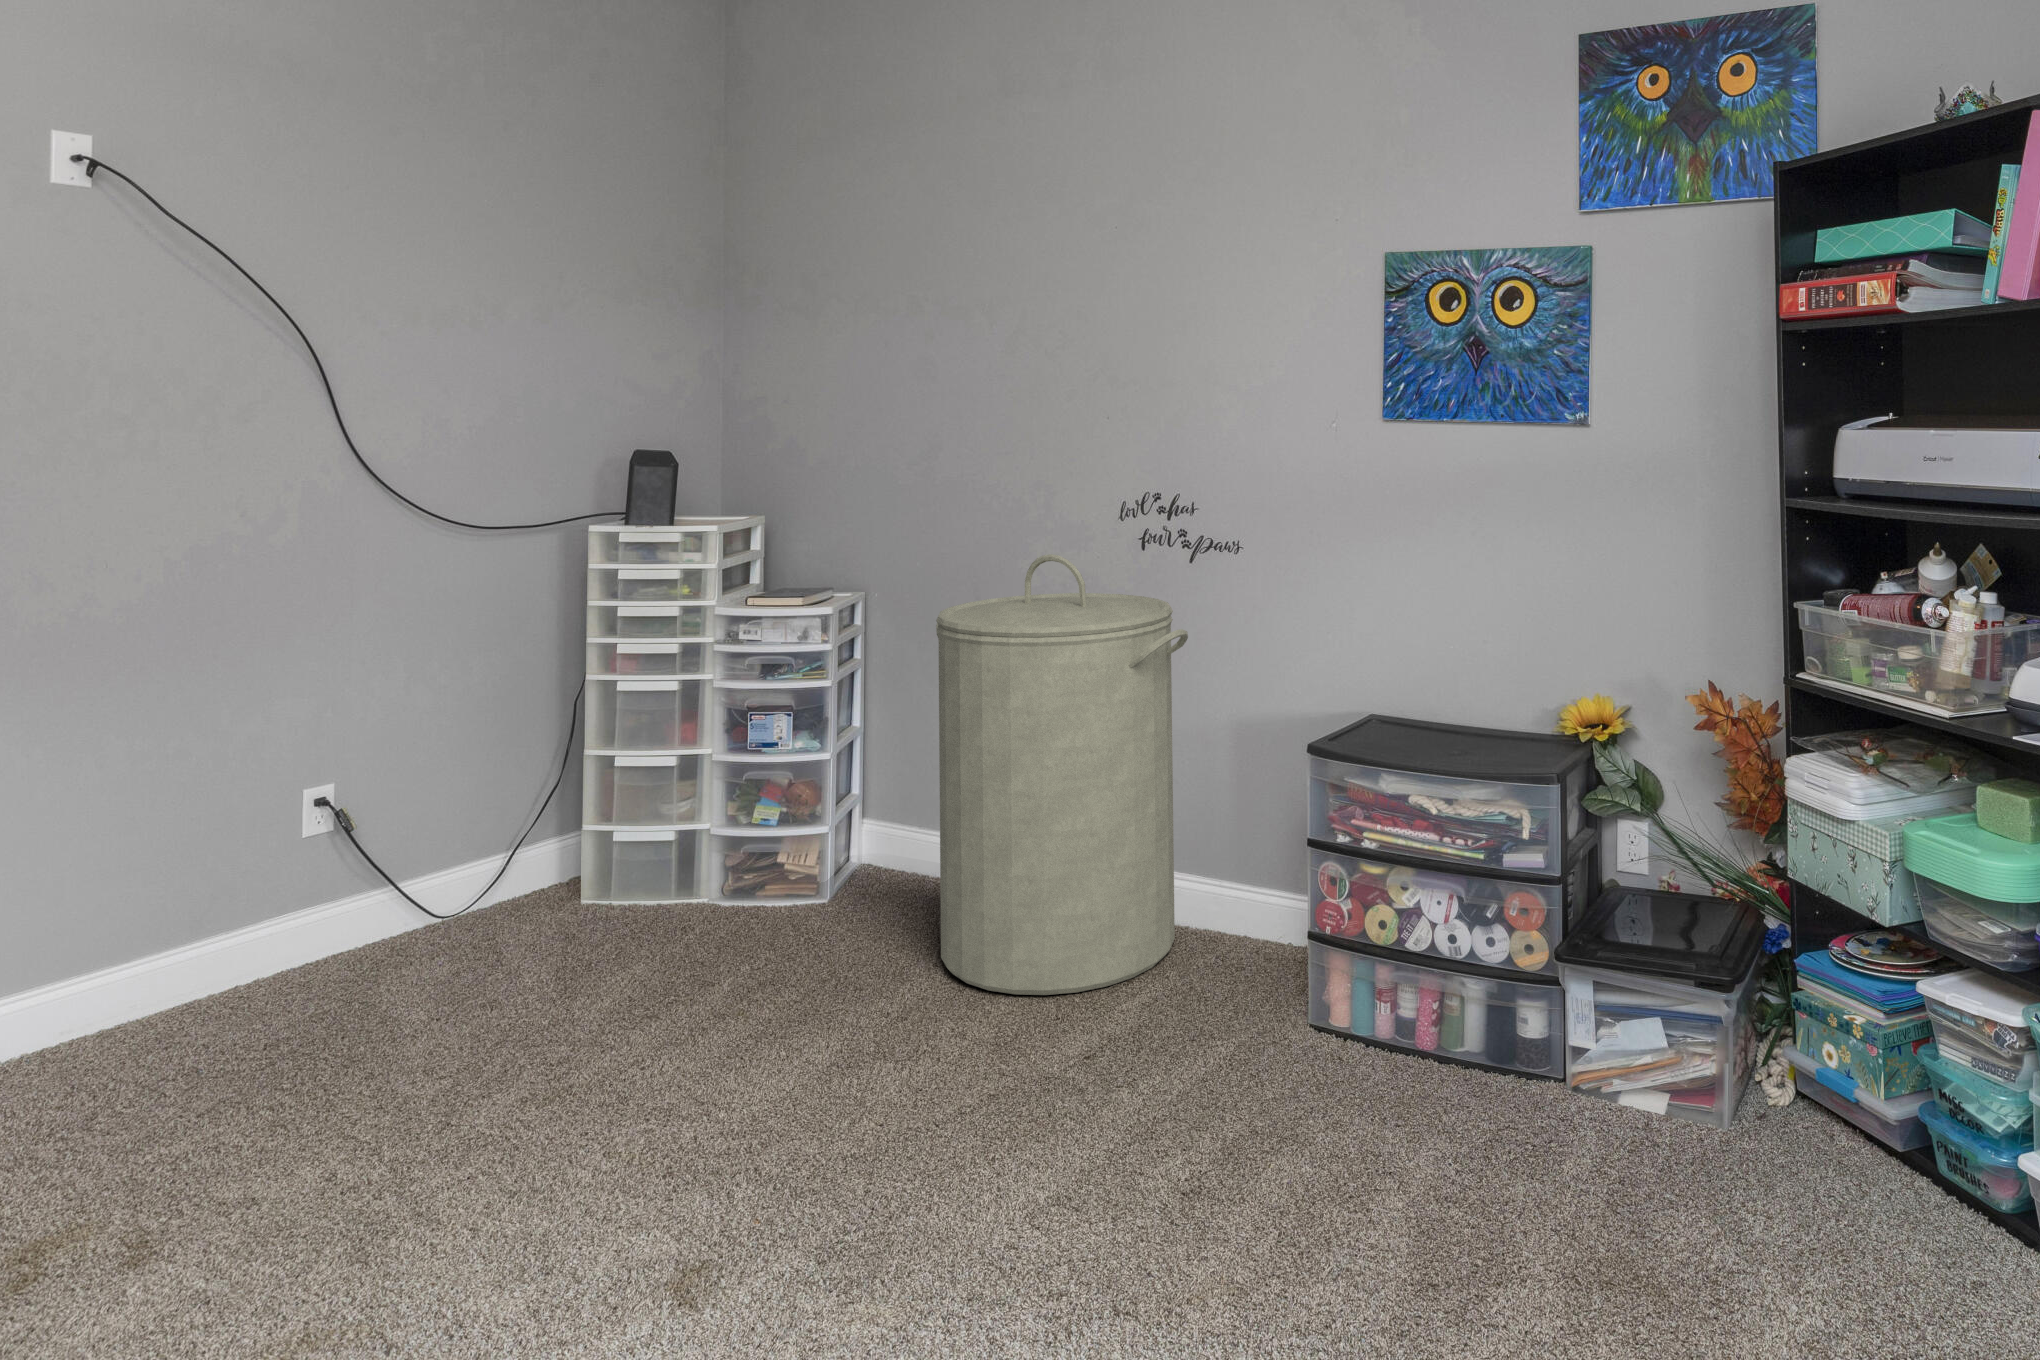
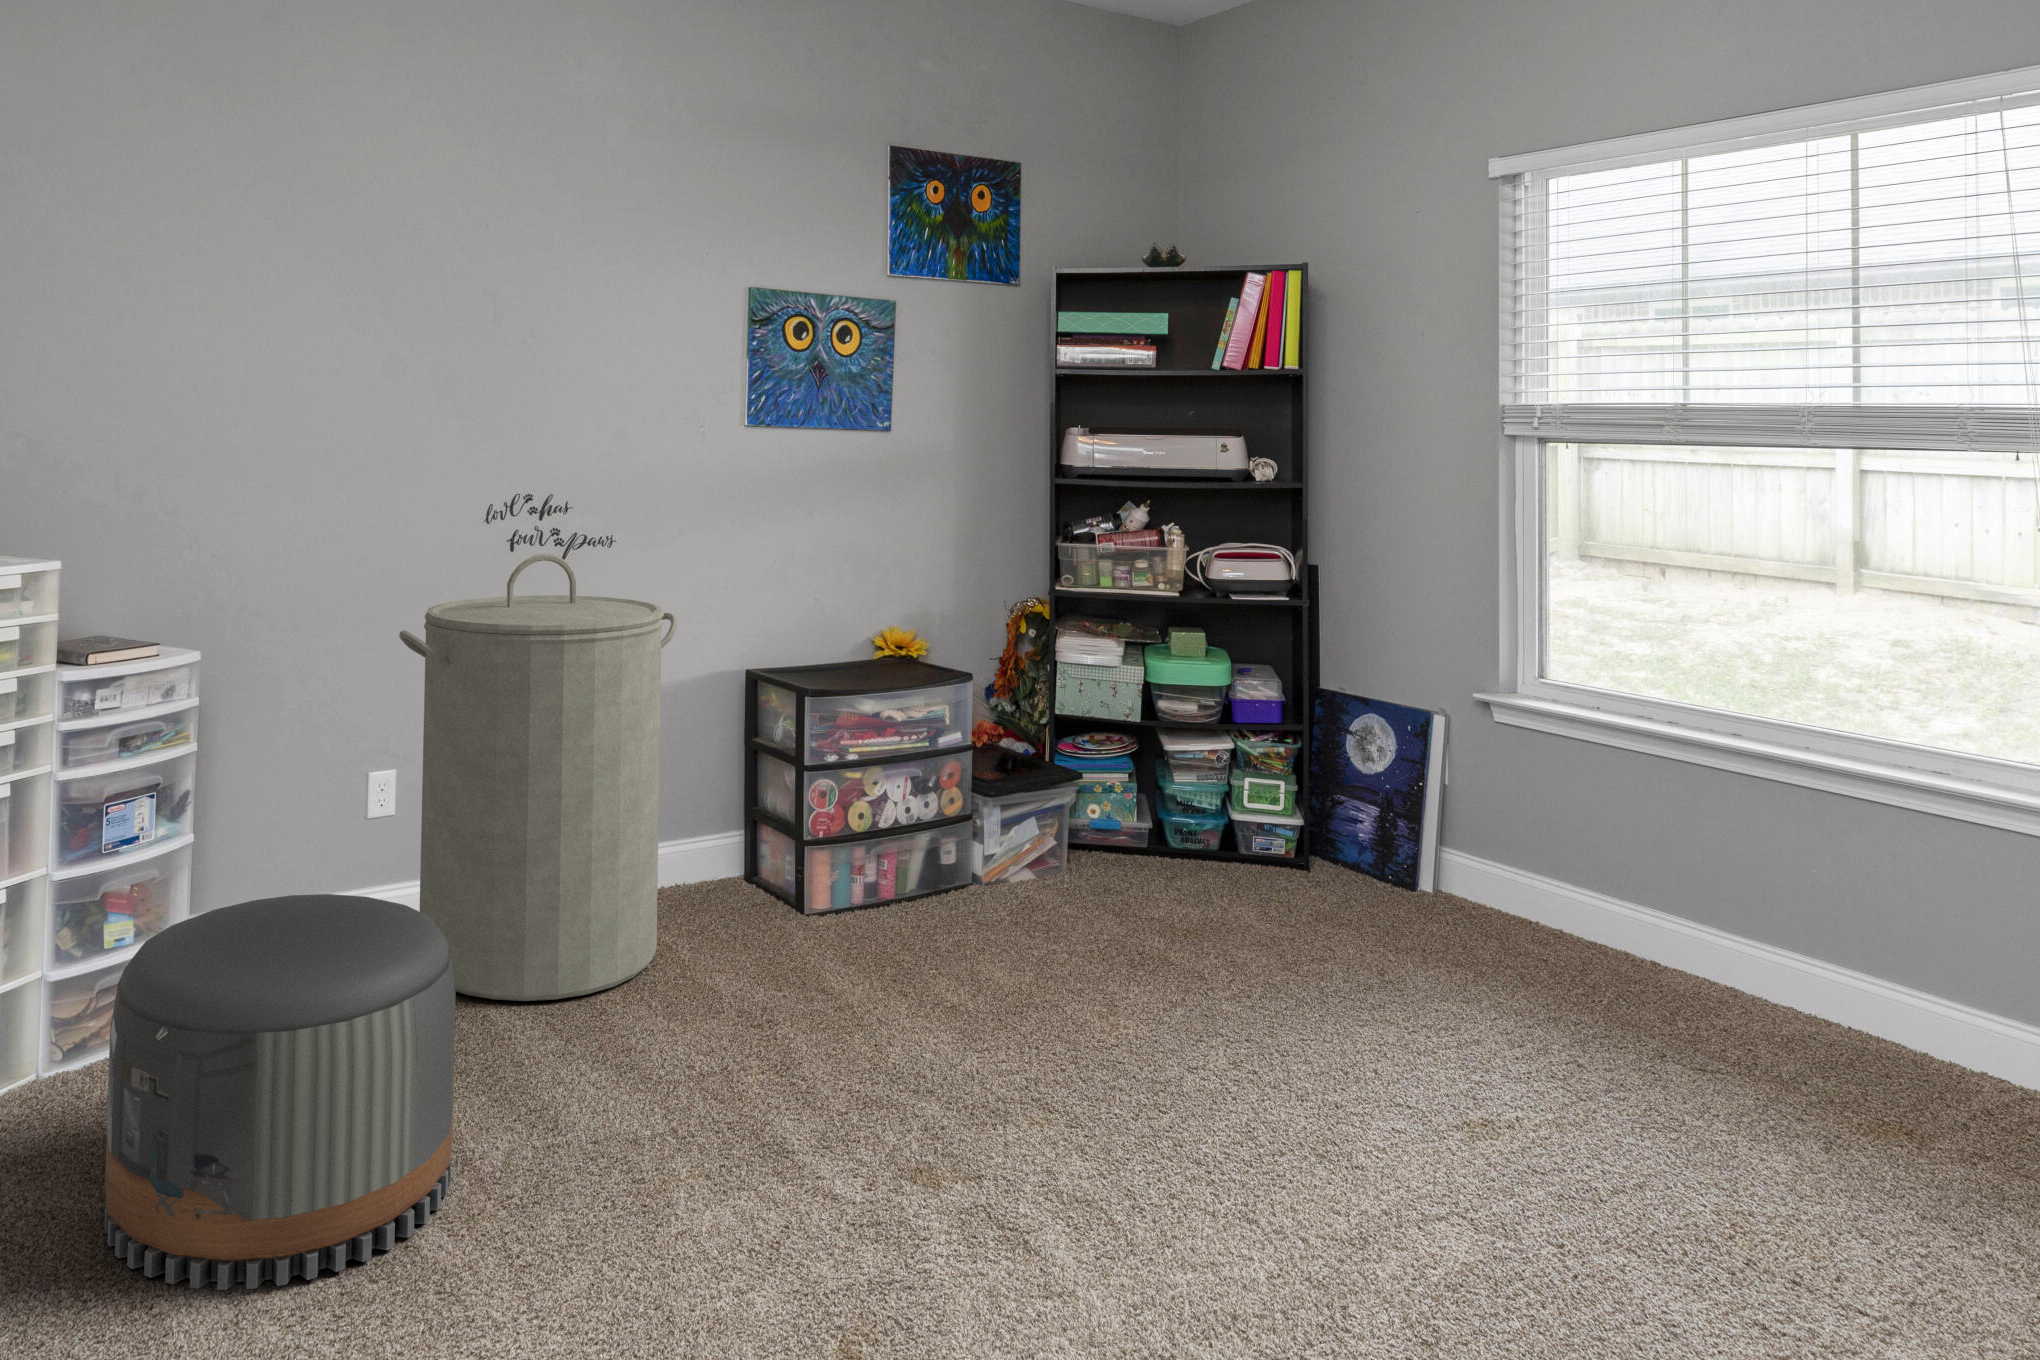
pouf: none [436,798,712,1073] -> present [105,894,455,1290]

